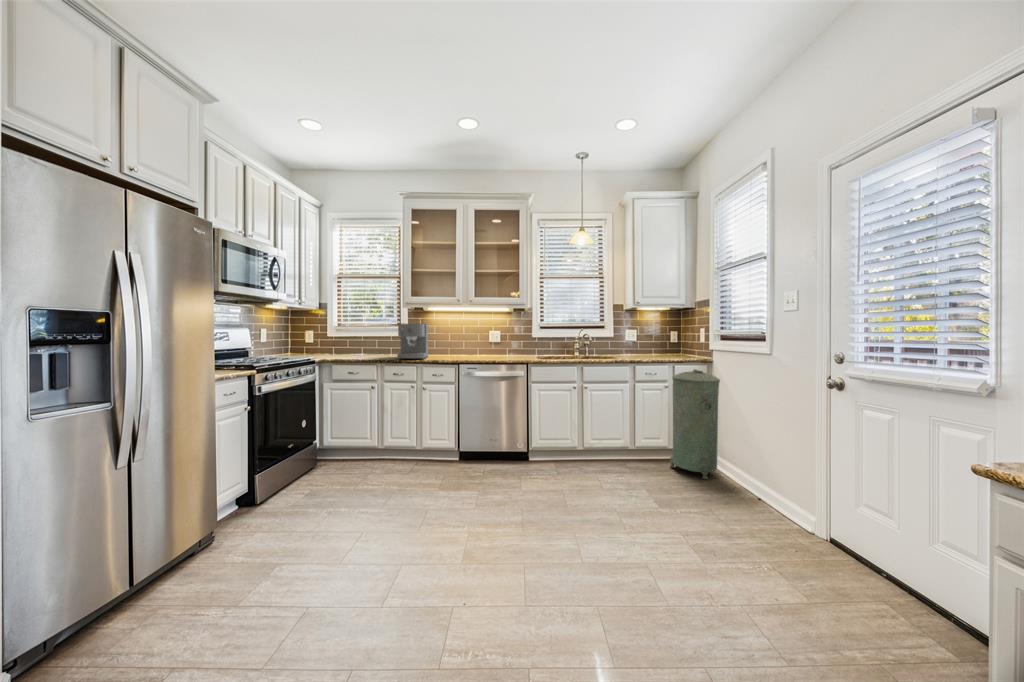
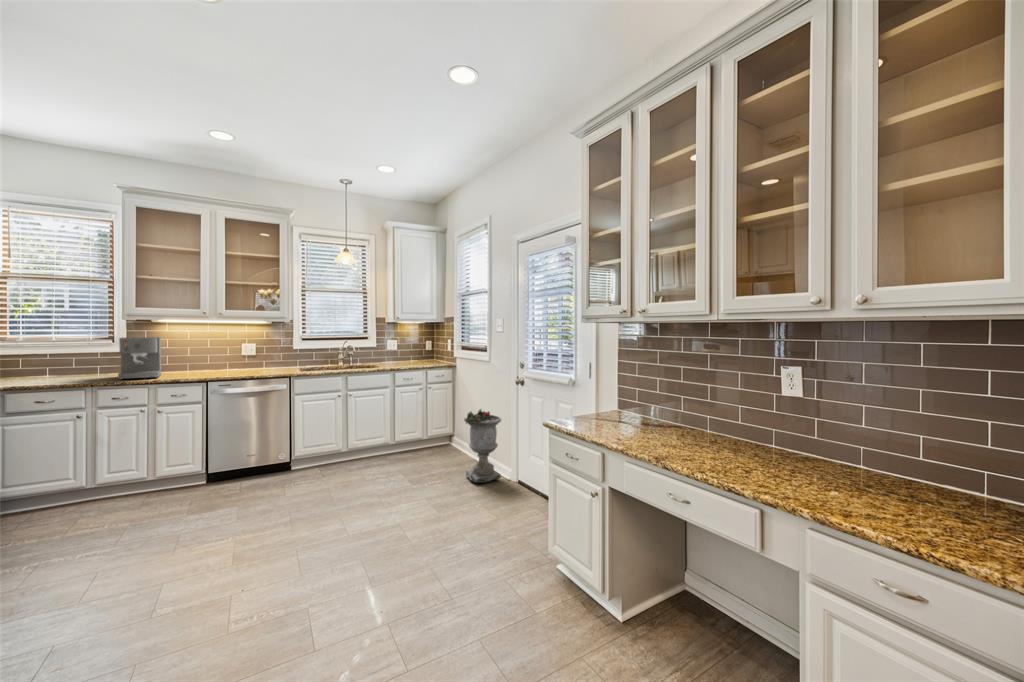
trash can: present [670,369,720,479] -> none [424,373,459,459]
planter: none [736,422,803,534] -> present [464,409,501,483]

